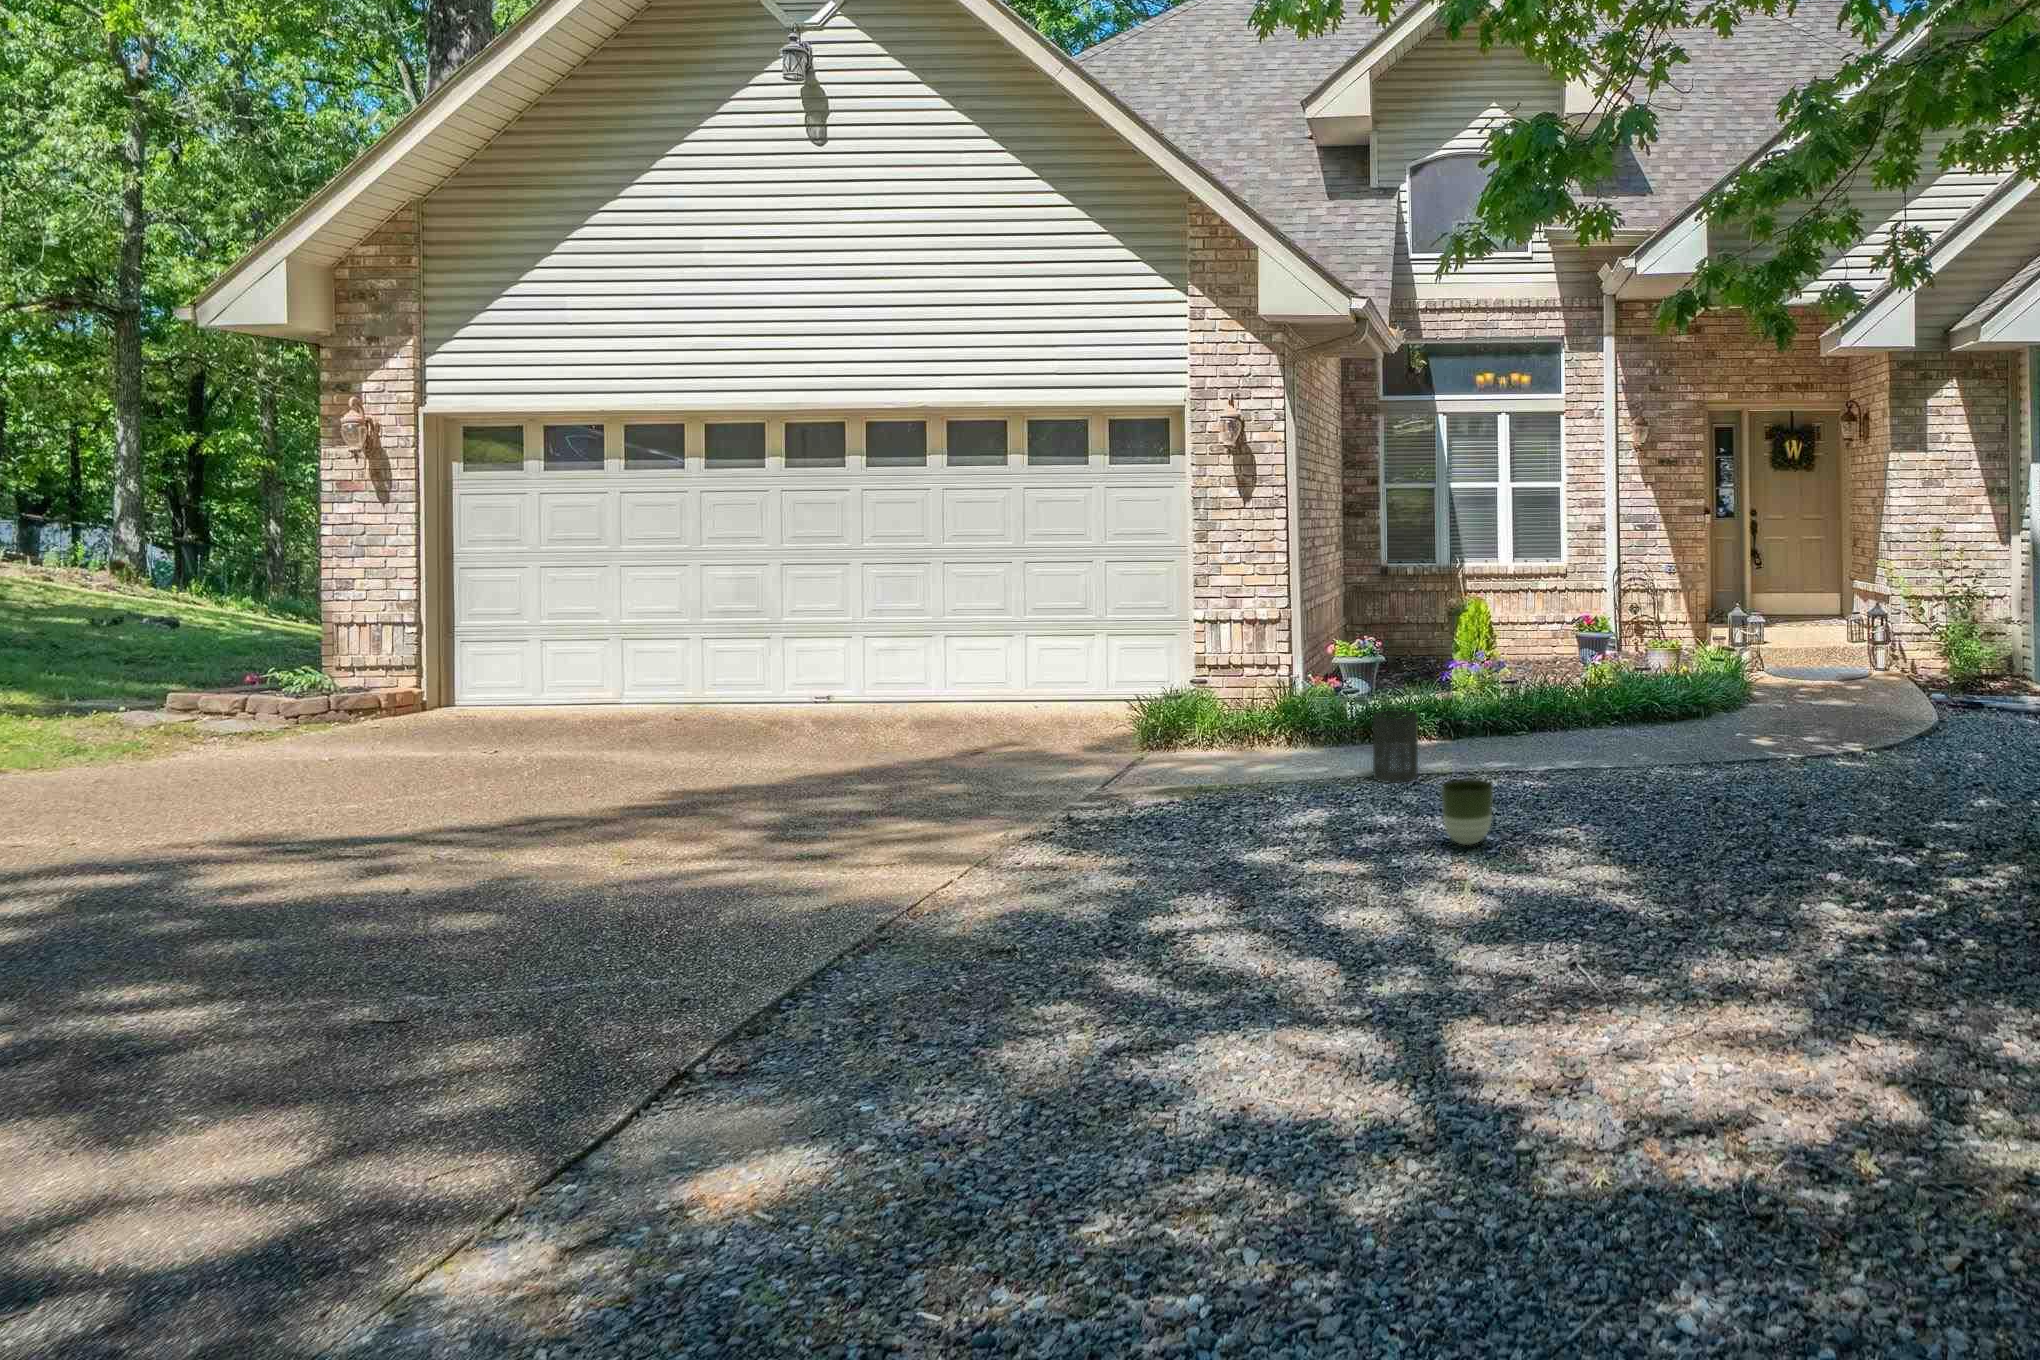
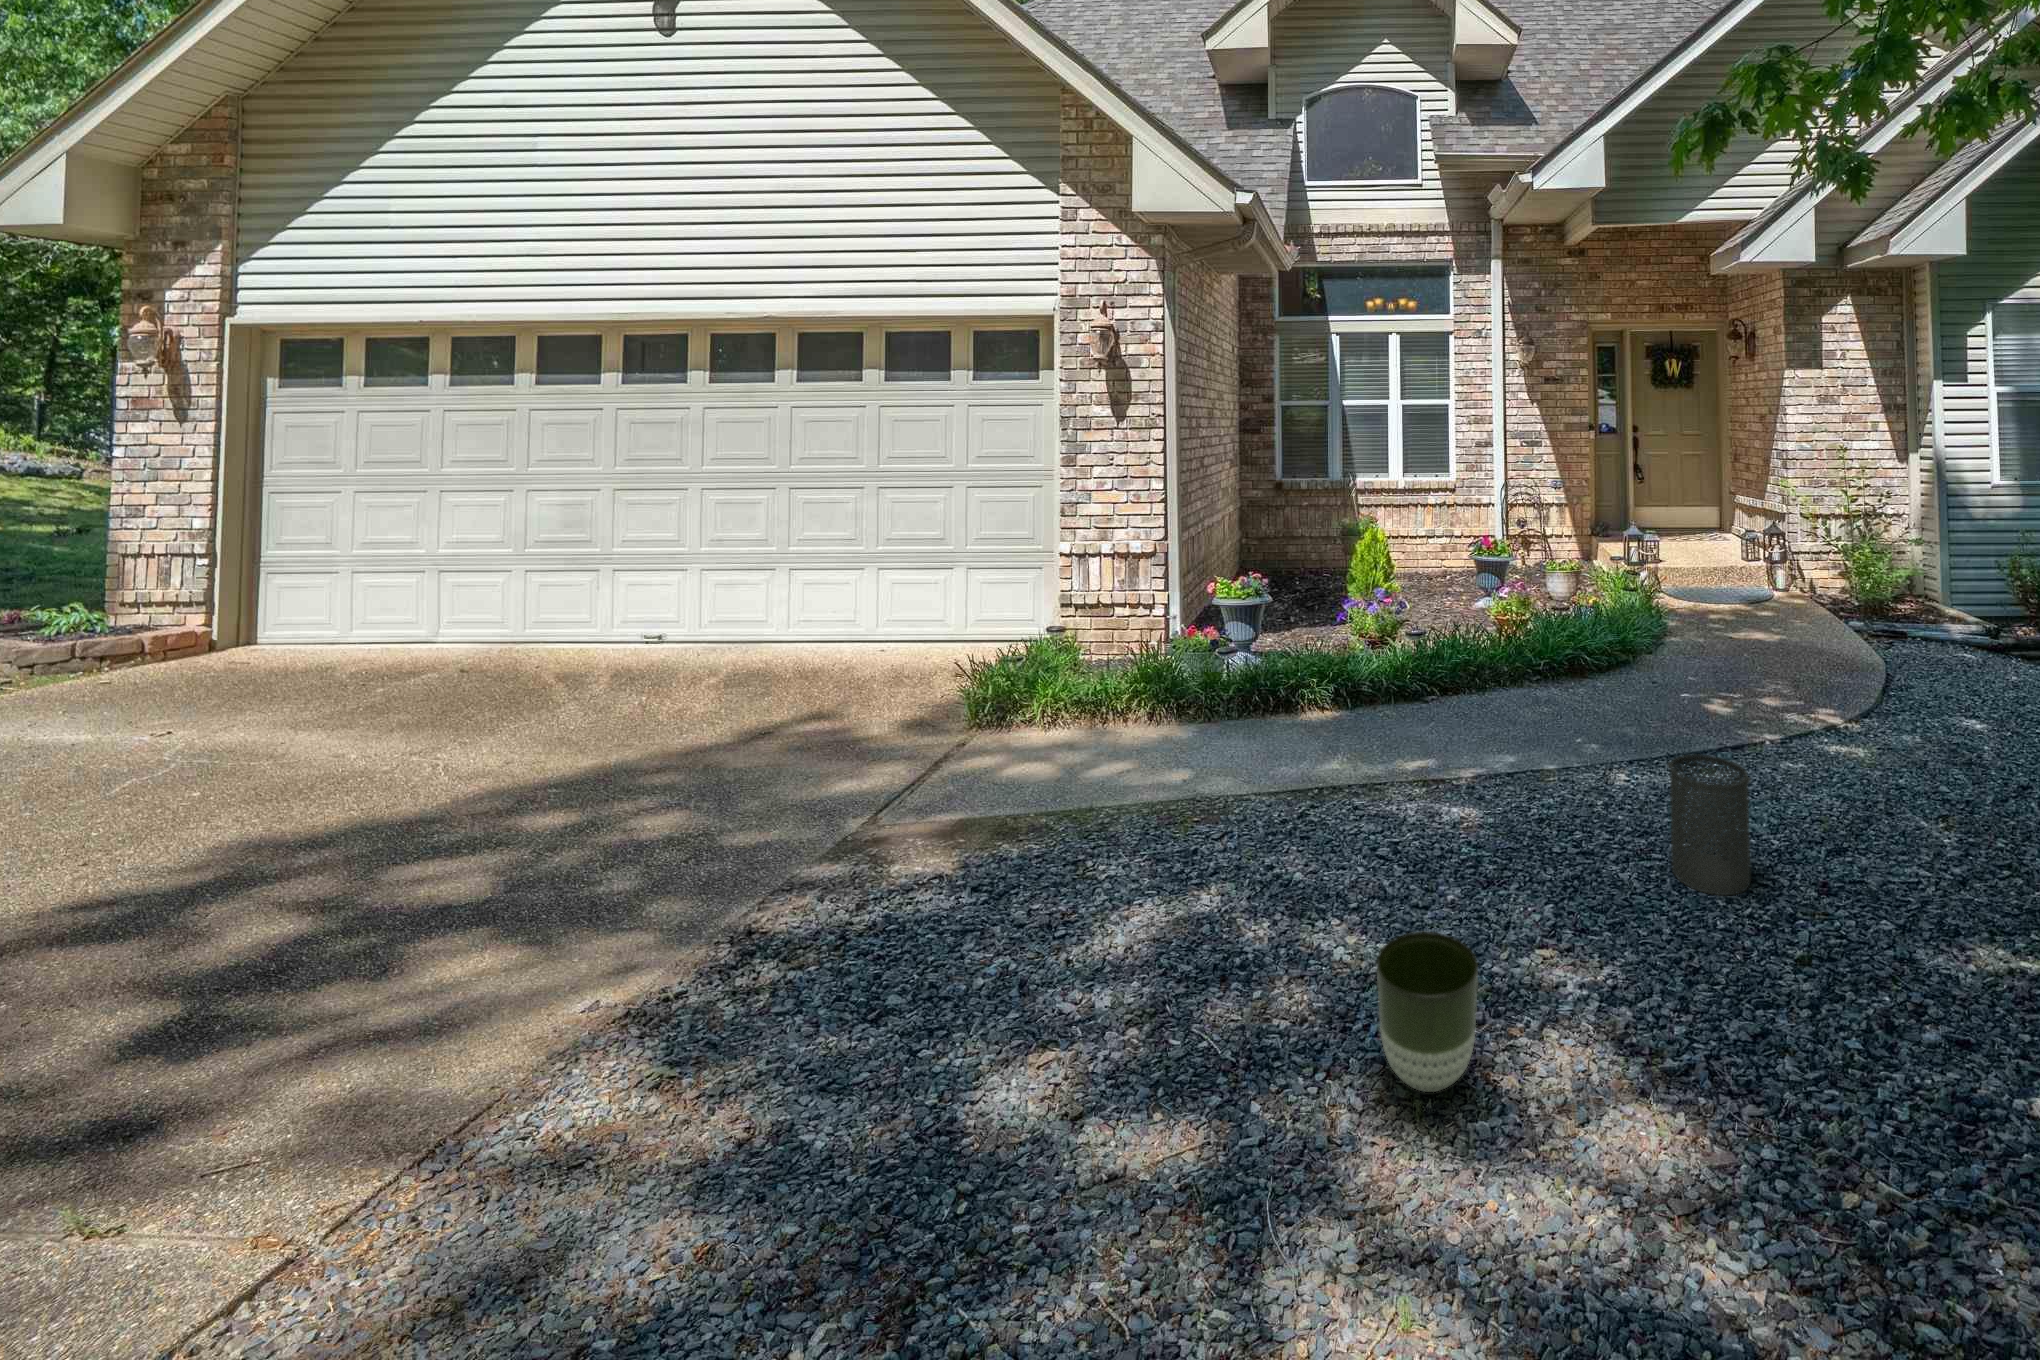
trash can: present [1373,710,1418,783] -> present [1667,754,1751,895]

